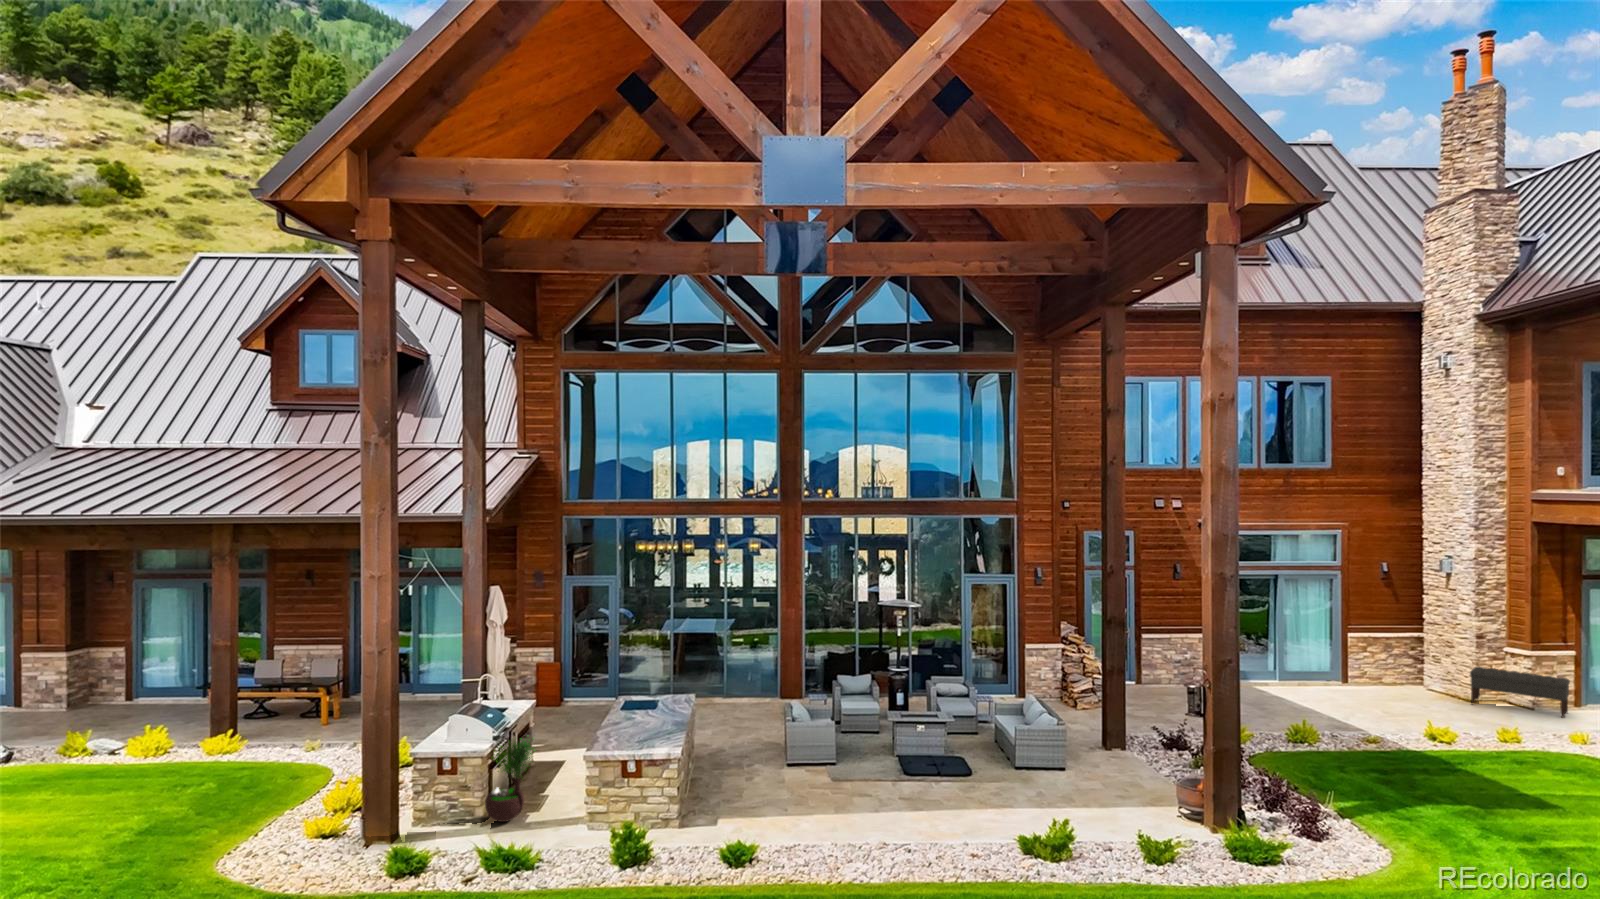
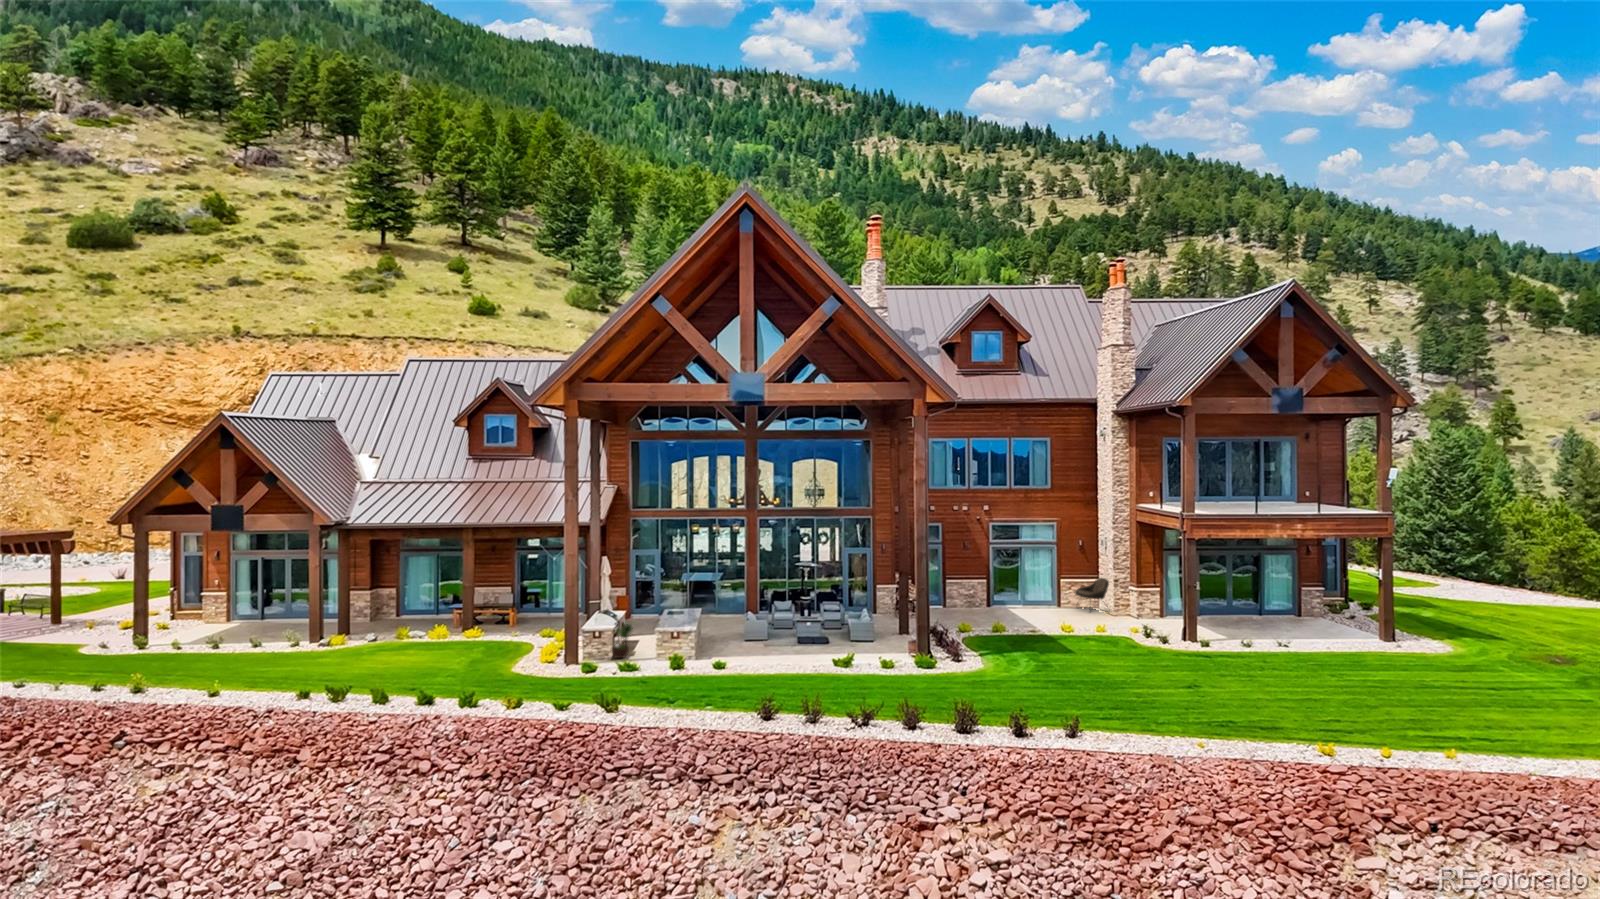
lounge chair: none [1386,630,1463,697] -> present [1075,578,1109,600]
bench: present [1470,667,1570,718] -> none [1107,597,1153,622]

